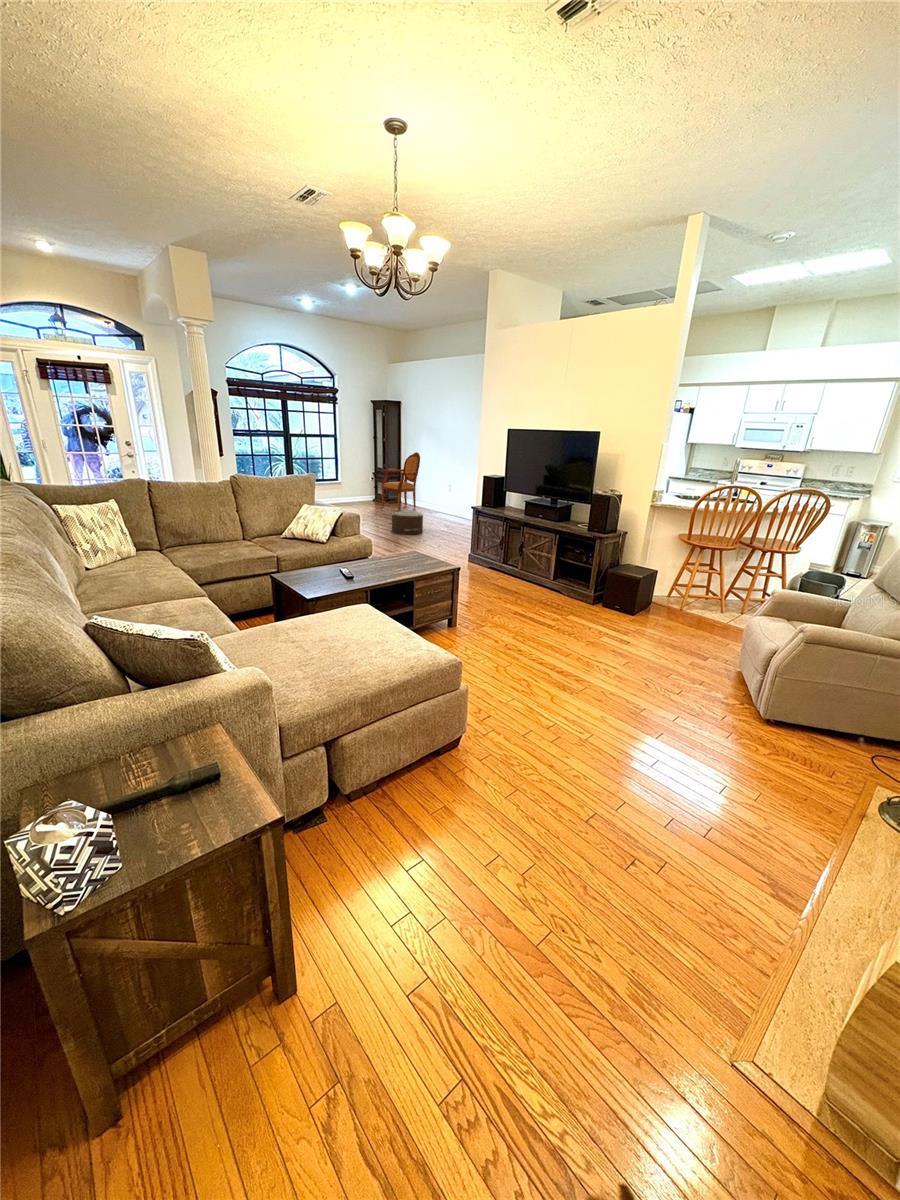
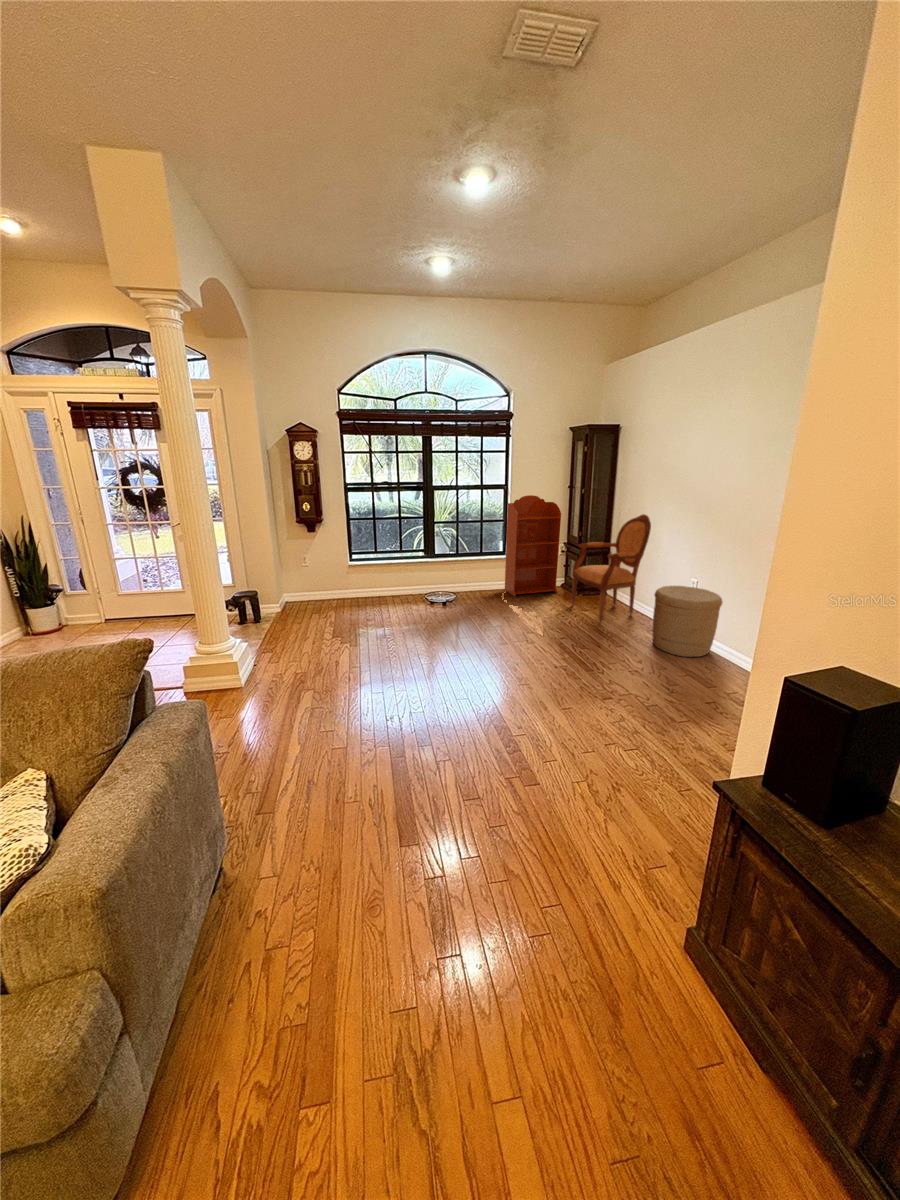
bookcase: none [339,442,373,504] -> present [505,495,561,597]
woven basket: none [424,487,453,519] -> present [652,586,722,657]
pouf: present [388,511,423,535] -> none [568,658,654,727]

